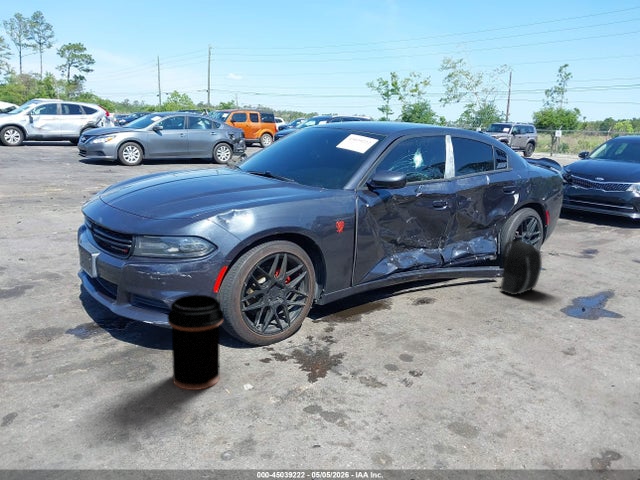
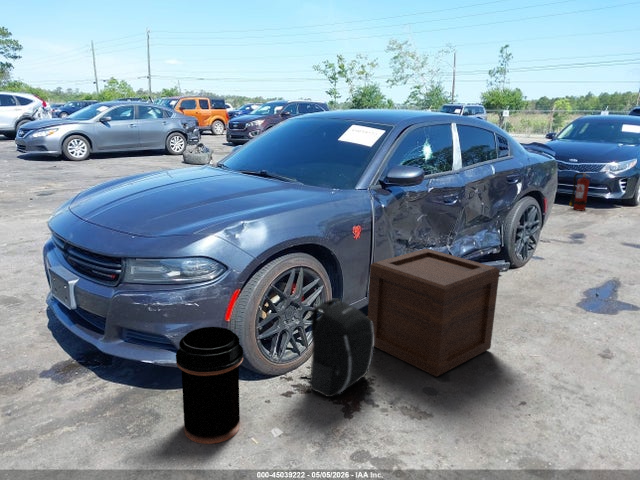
fire extinguisher: none [598,190,621,230] -> present [569,172,589,211]
backpack: present [499,240,542,295] -> present [307,298,374,397]
wooden crate: none [348,247,468,358] -> present [368,249,500,377]

